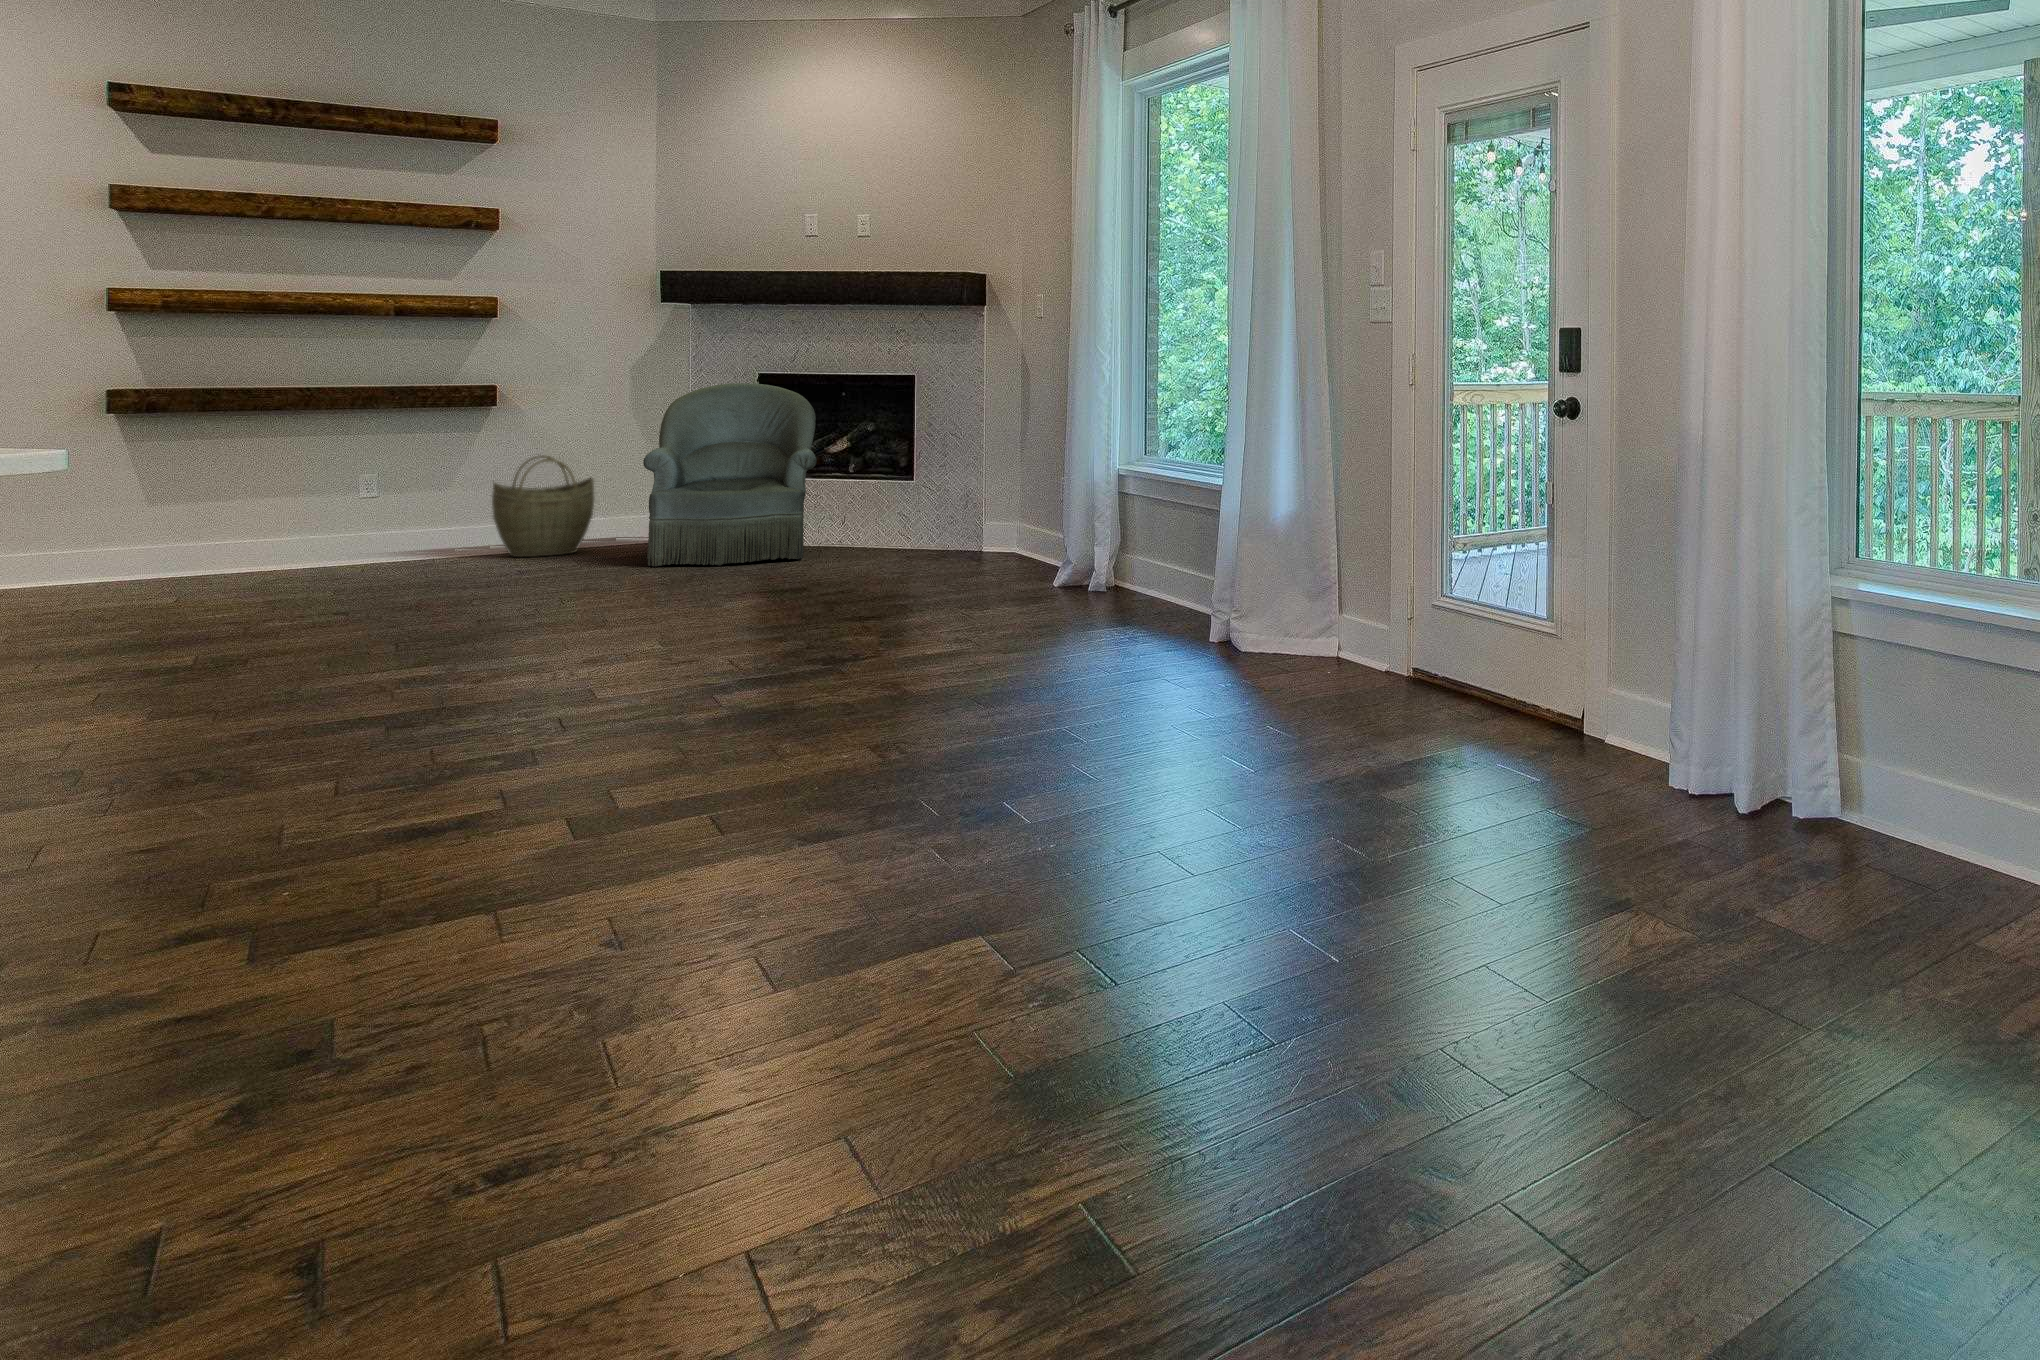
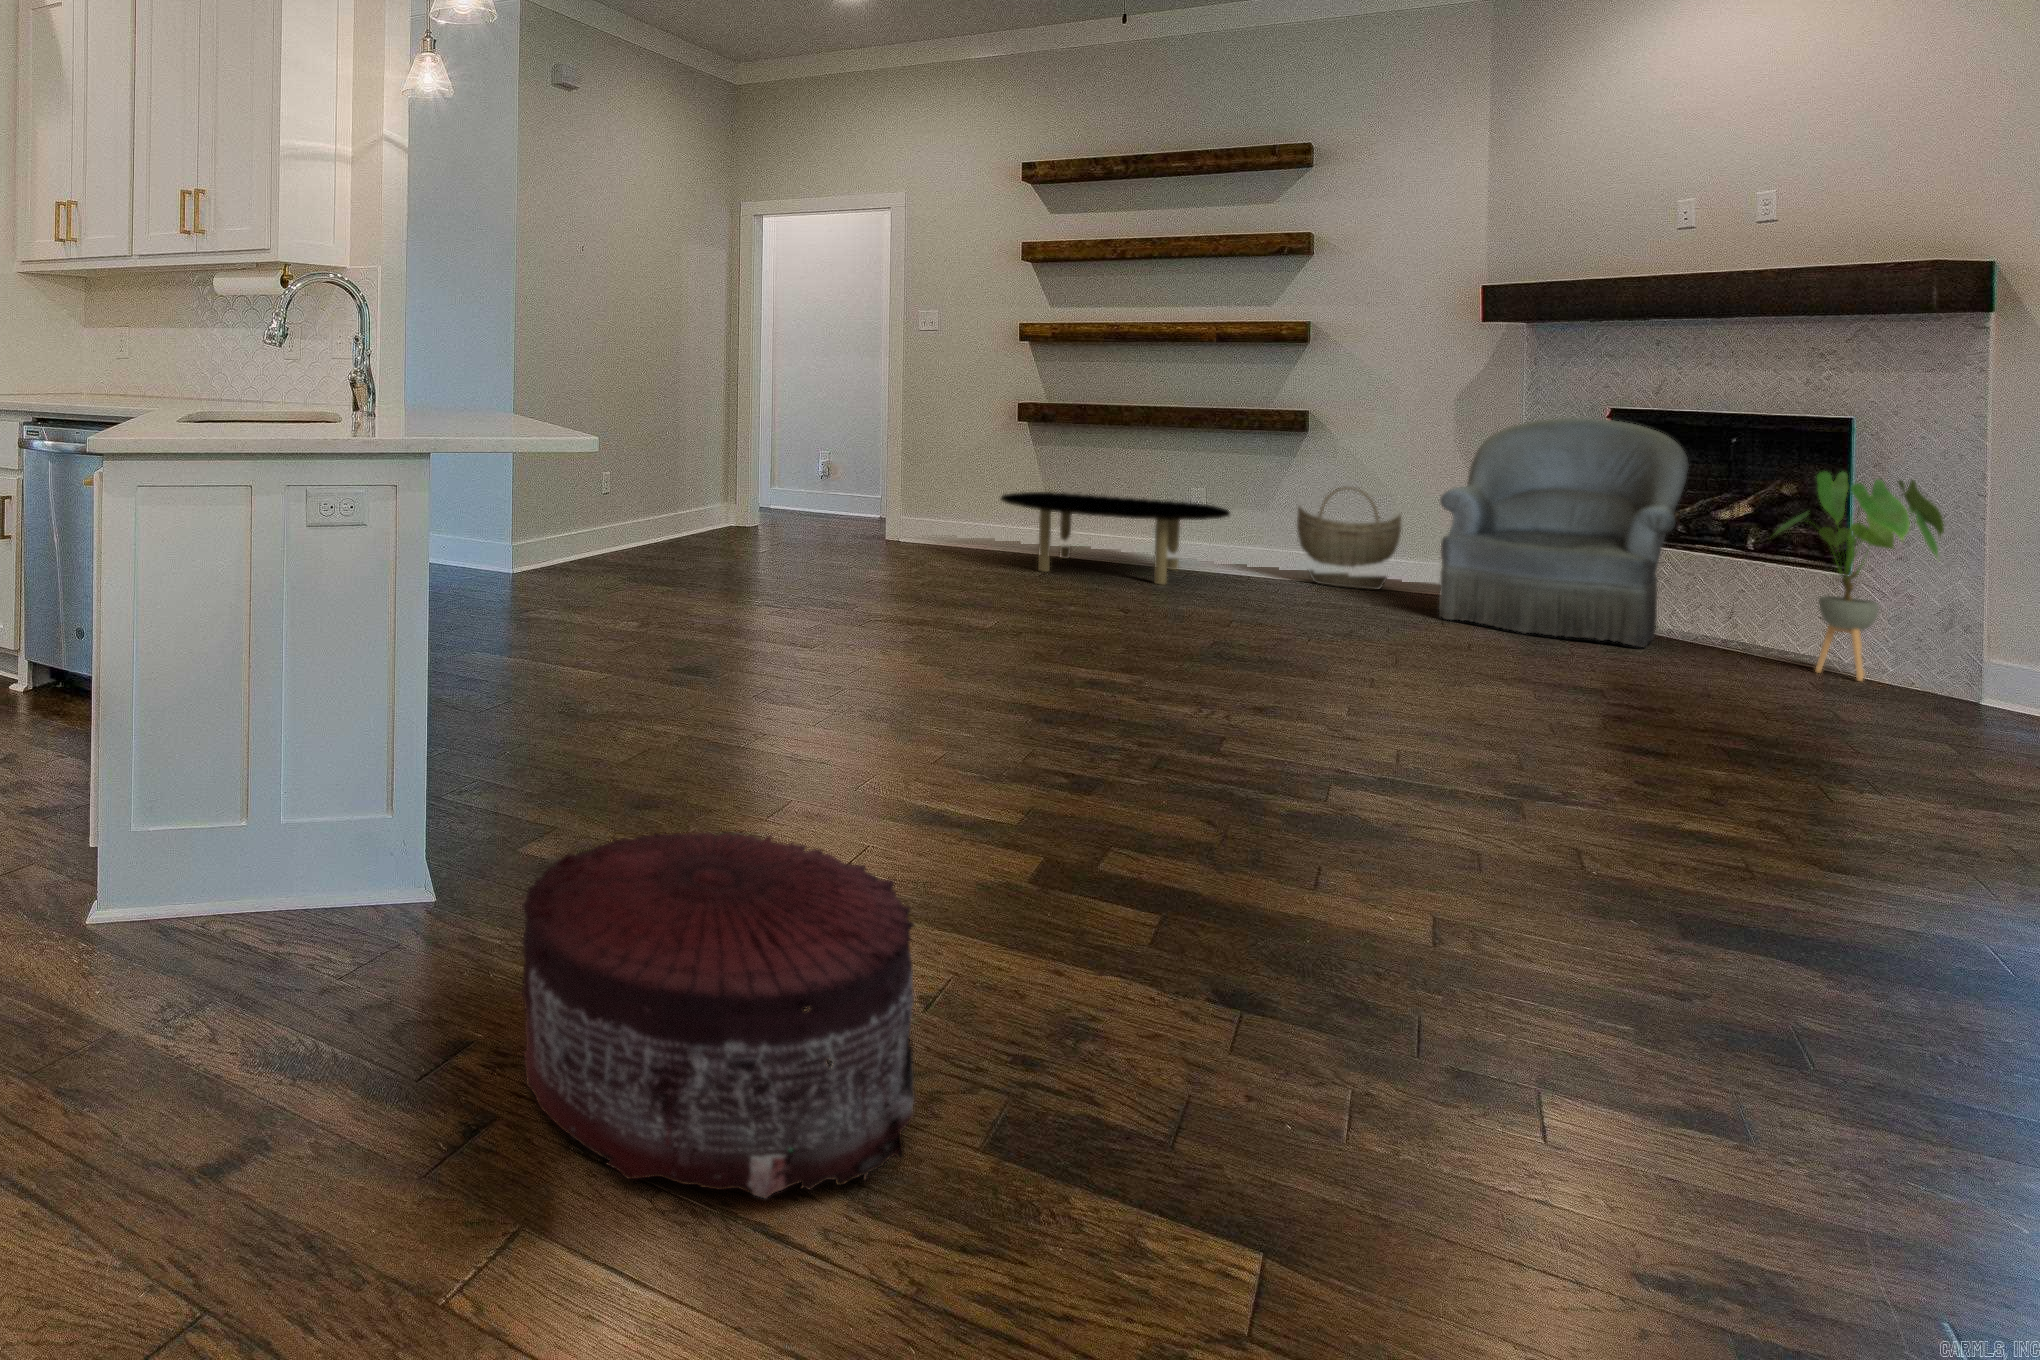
house plant: none [875,413,962,555] -> present [1774,471,1944,681]
coffee table: none [107,493,430,600] -> present [1001,492,1230,585]
pouf: none [213,843,731,1232] -> present [522,833,915,1198]

